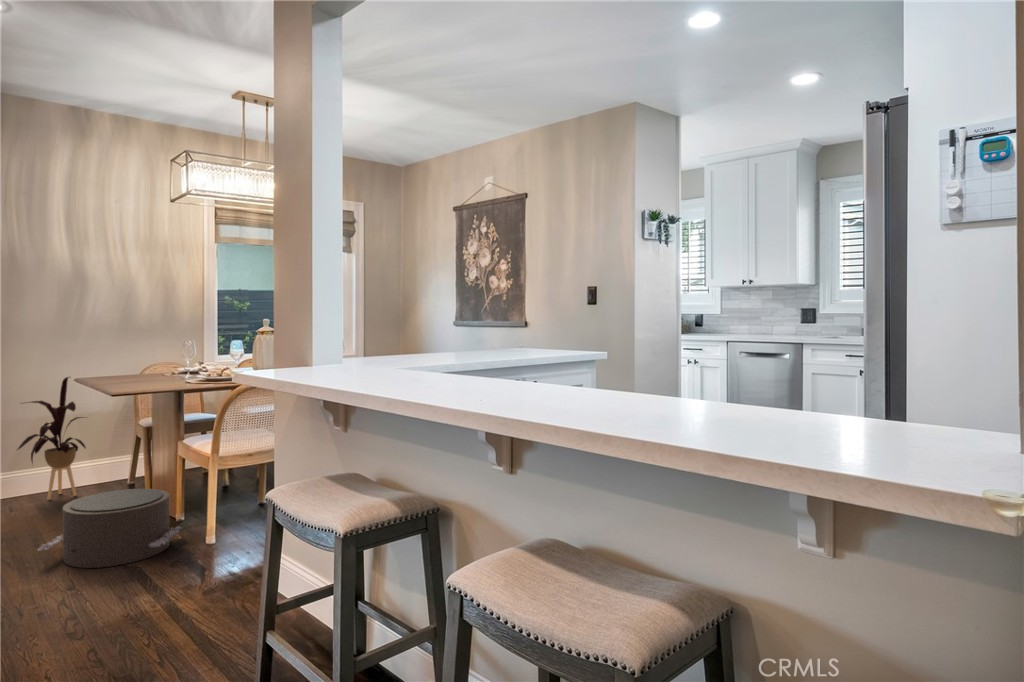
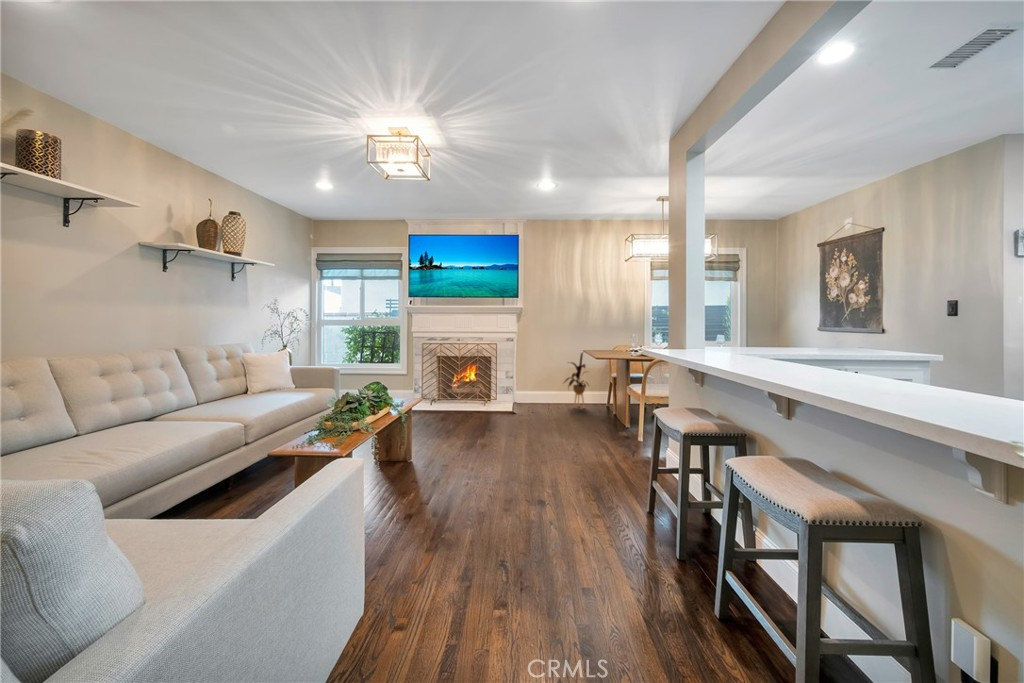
pouf: present [38,489,182,568] -> none [569,406,627,440]

